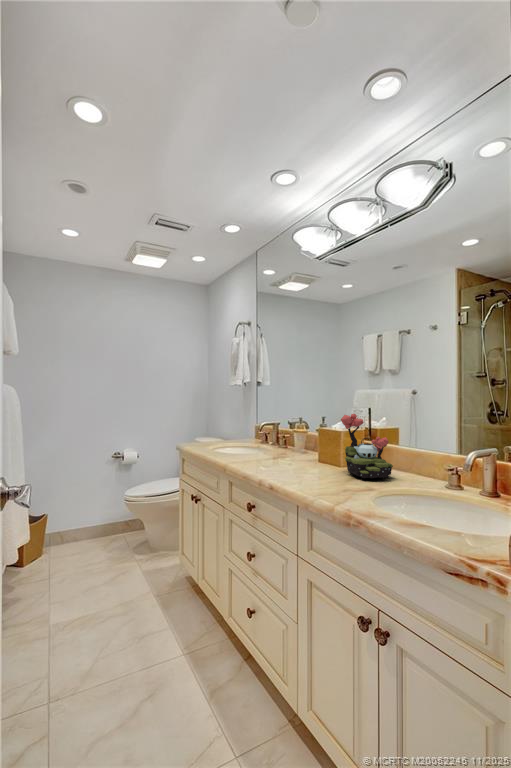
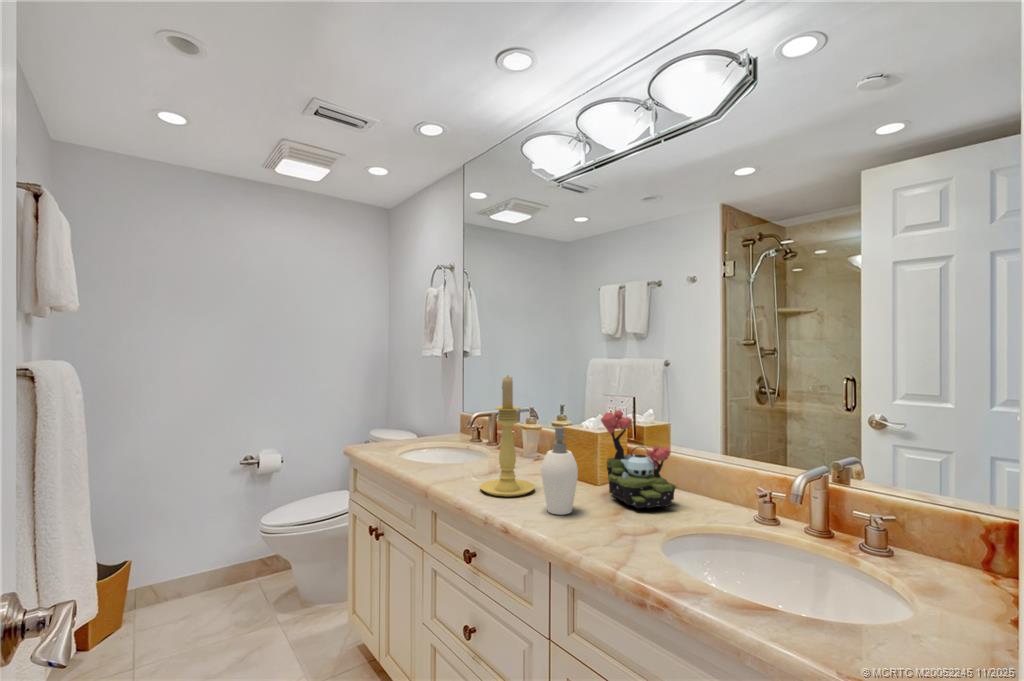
candle holder: none [259,390,297,470] -> present [480,377,535,497]
soap dispenser: none [297,422,322,480] -> present [541,427,578,515]

